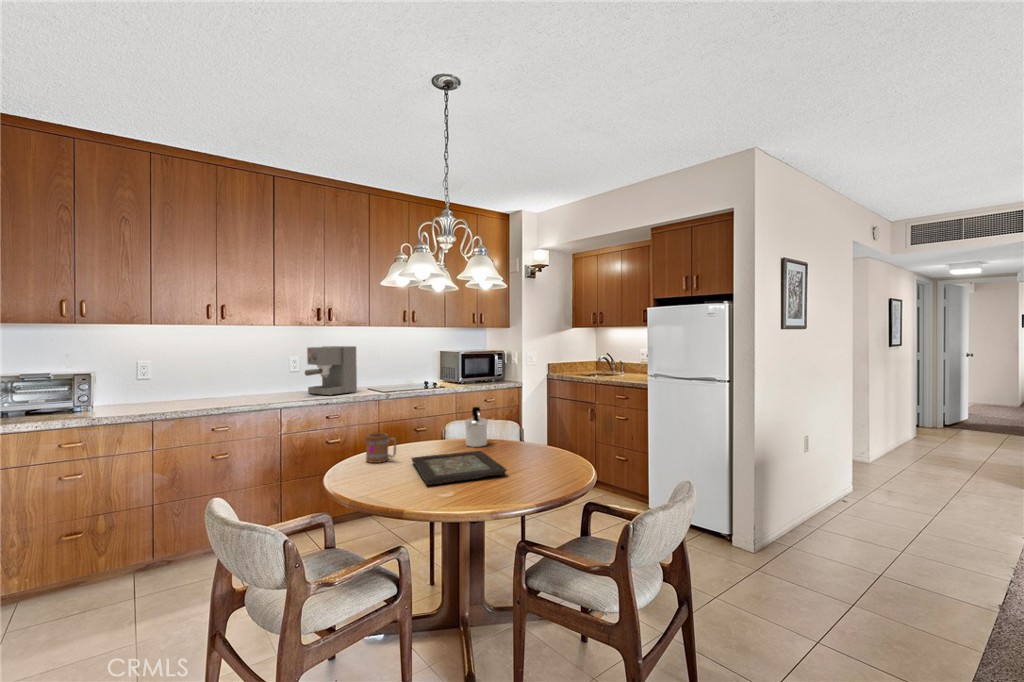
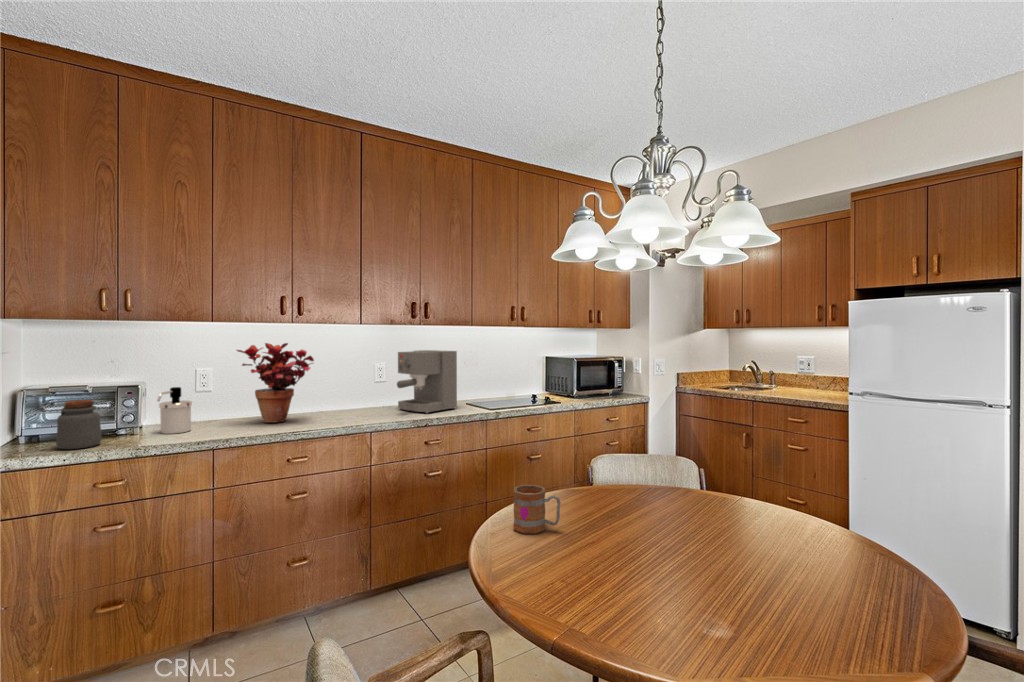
potted plant: none [170,340,236,403] -> present [237,343,314,423]
jar: none [27,384,63,420] -> present [56,400,102,449]
soap dispenser: present [465,407,488,447] -> present [157,387,192,434]
decorative tray: present [411,451,507,485] -> none [587,517,775,600]

